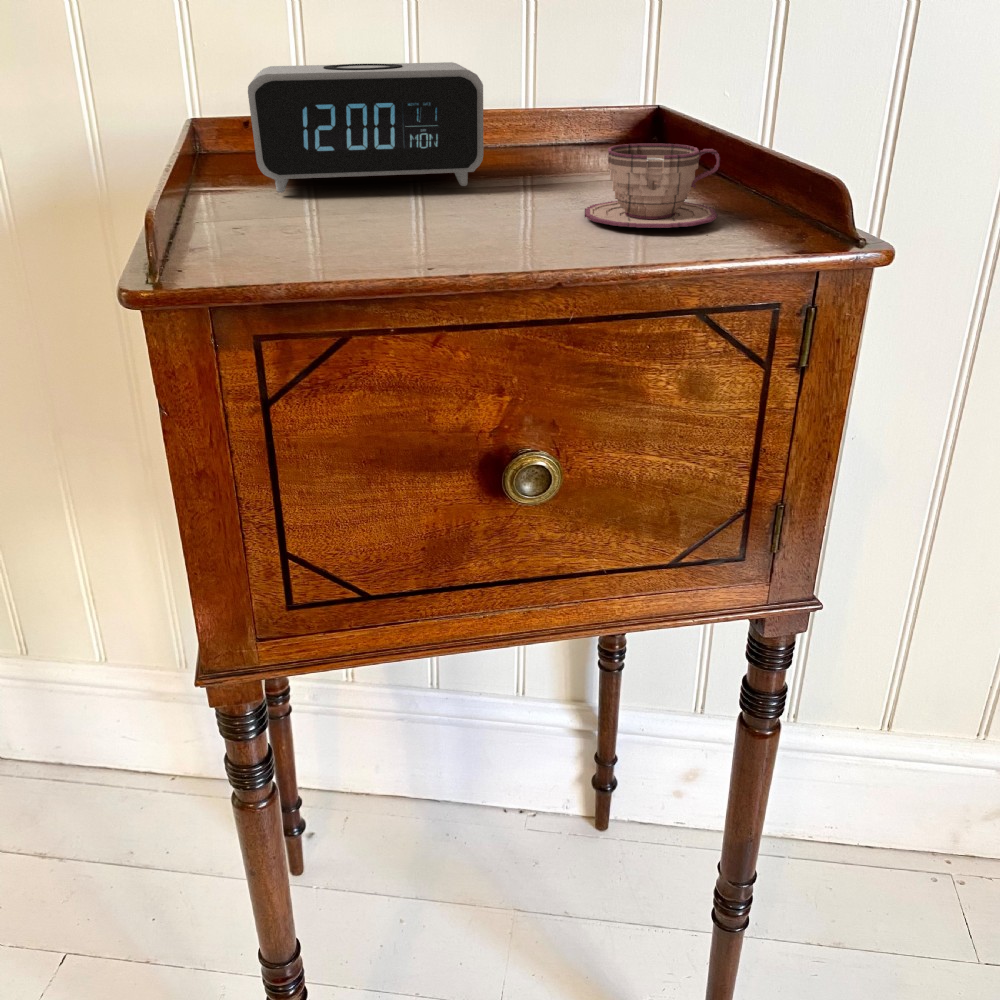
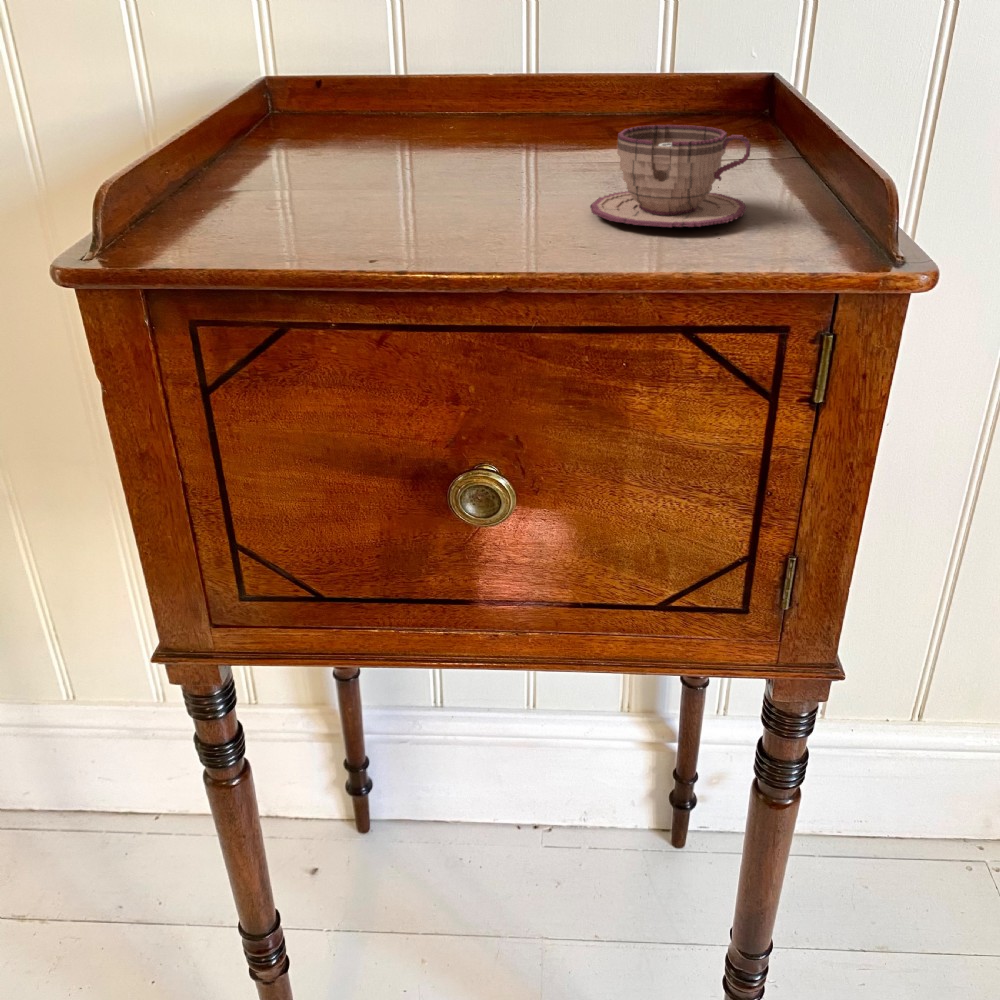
alarm clock: present [248,62,484,193] -> none [266,25,526,164]

